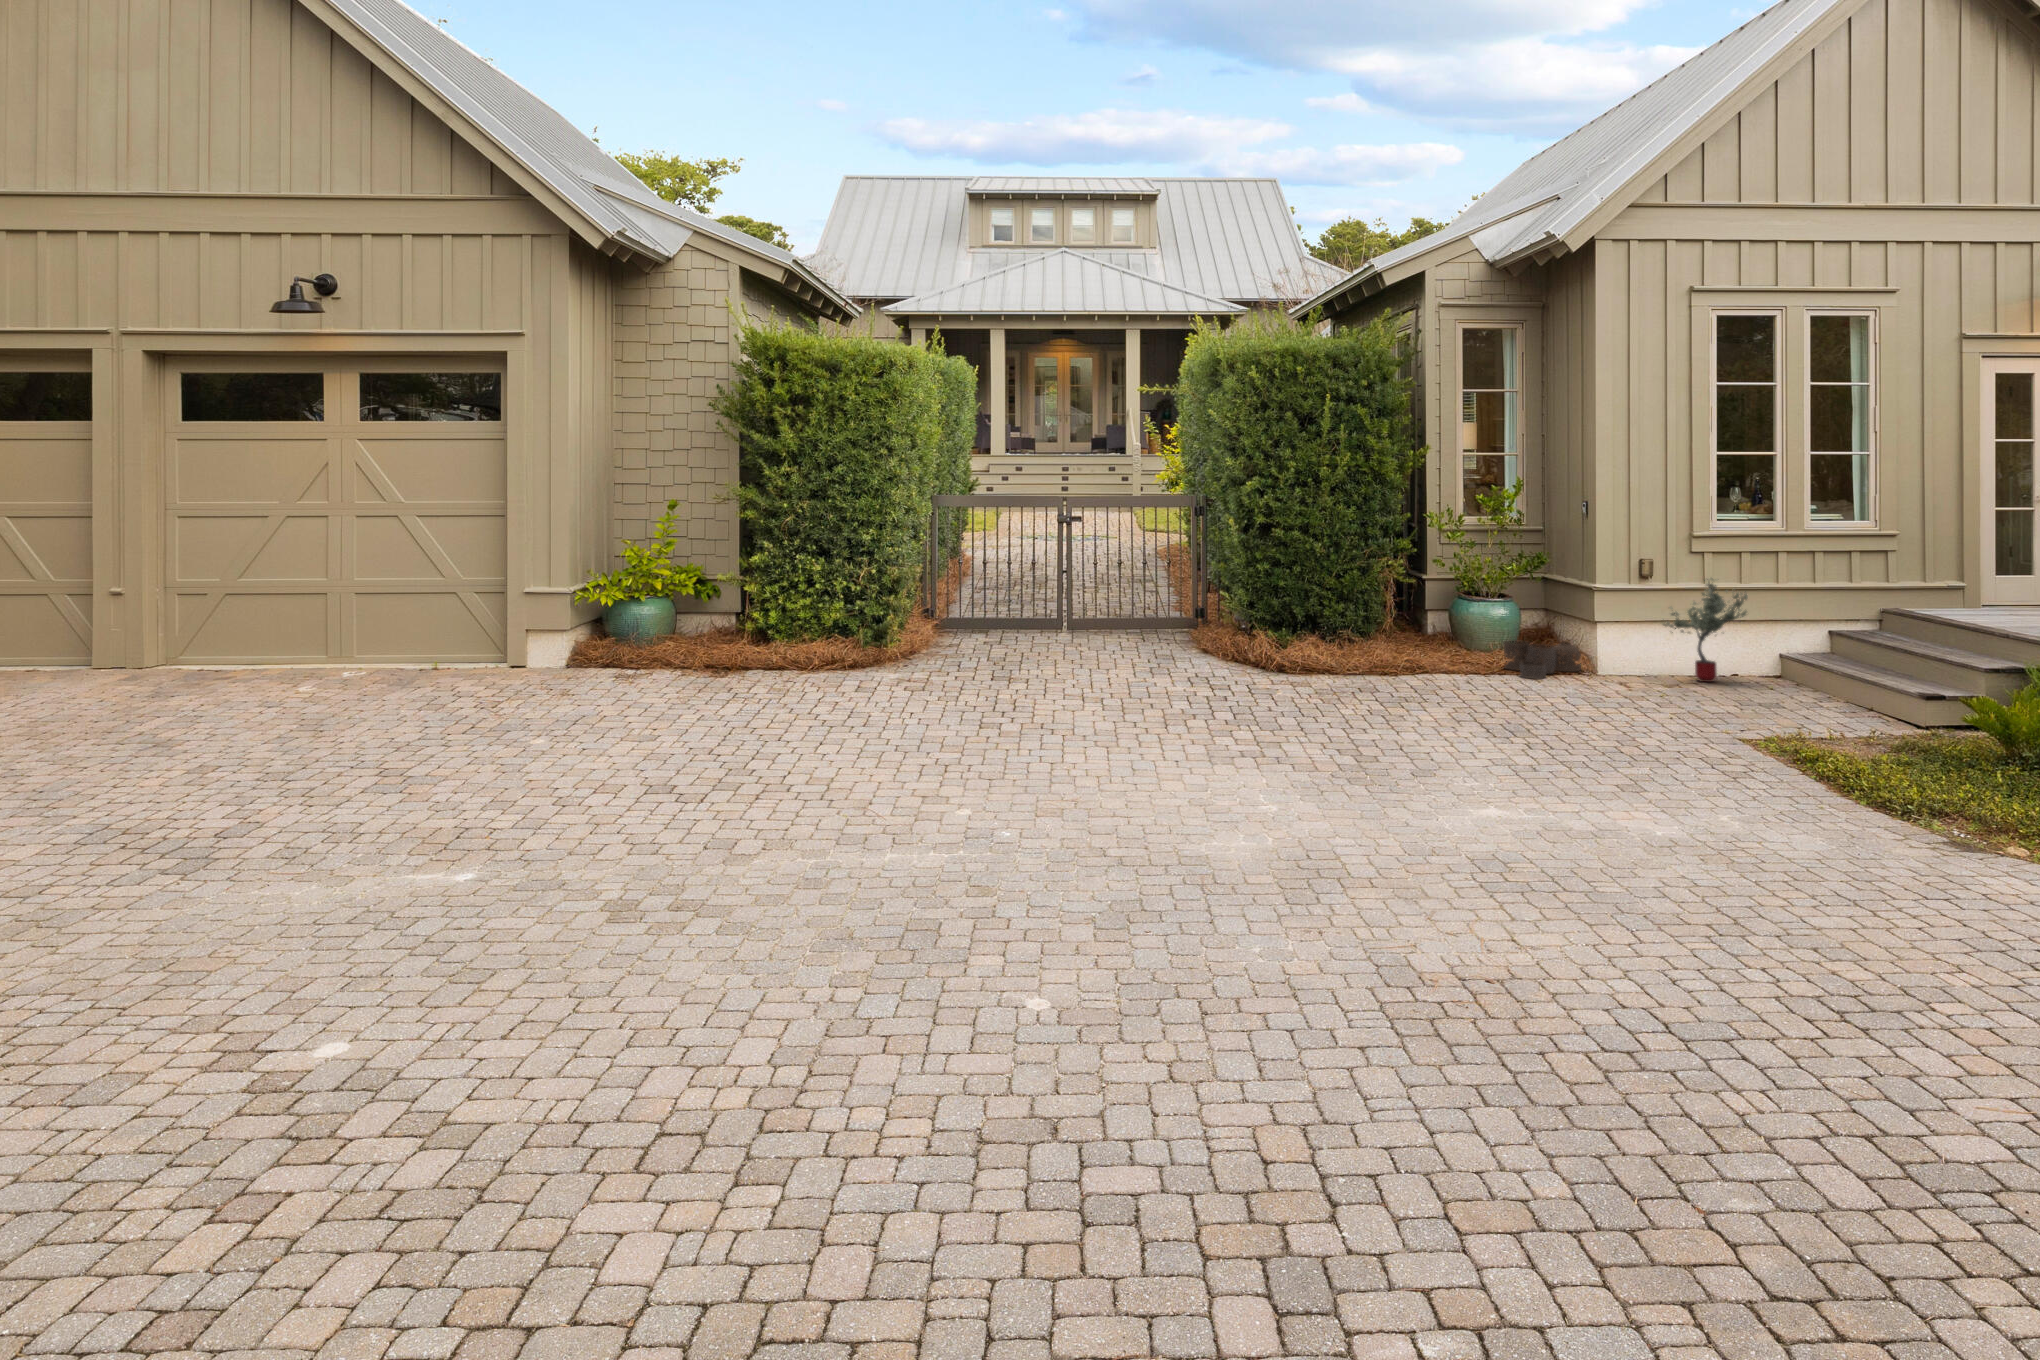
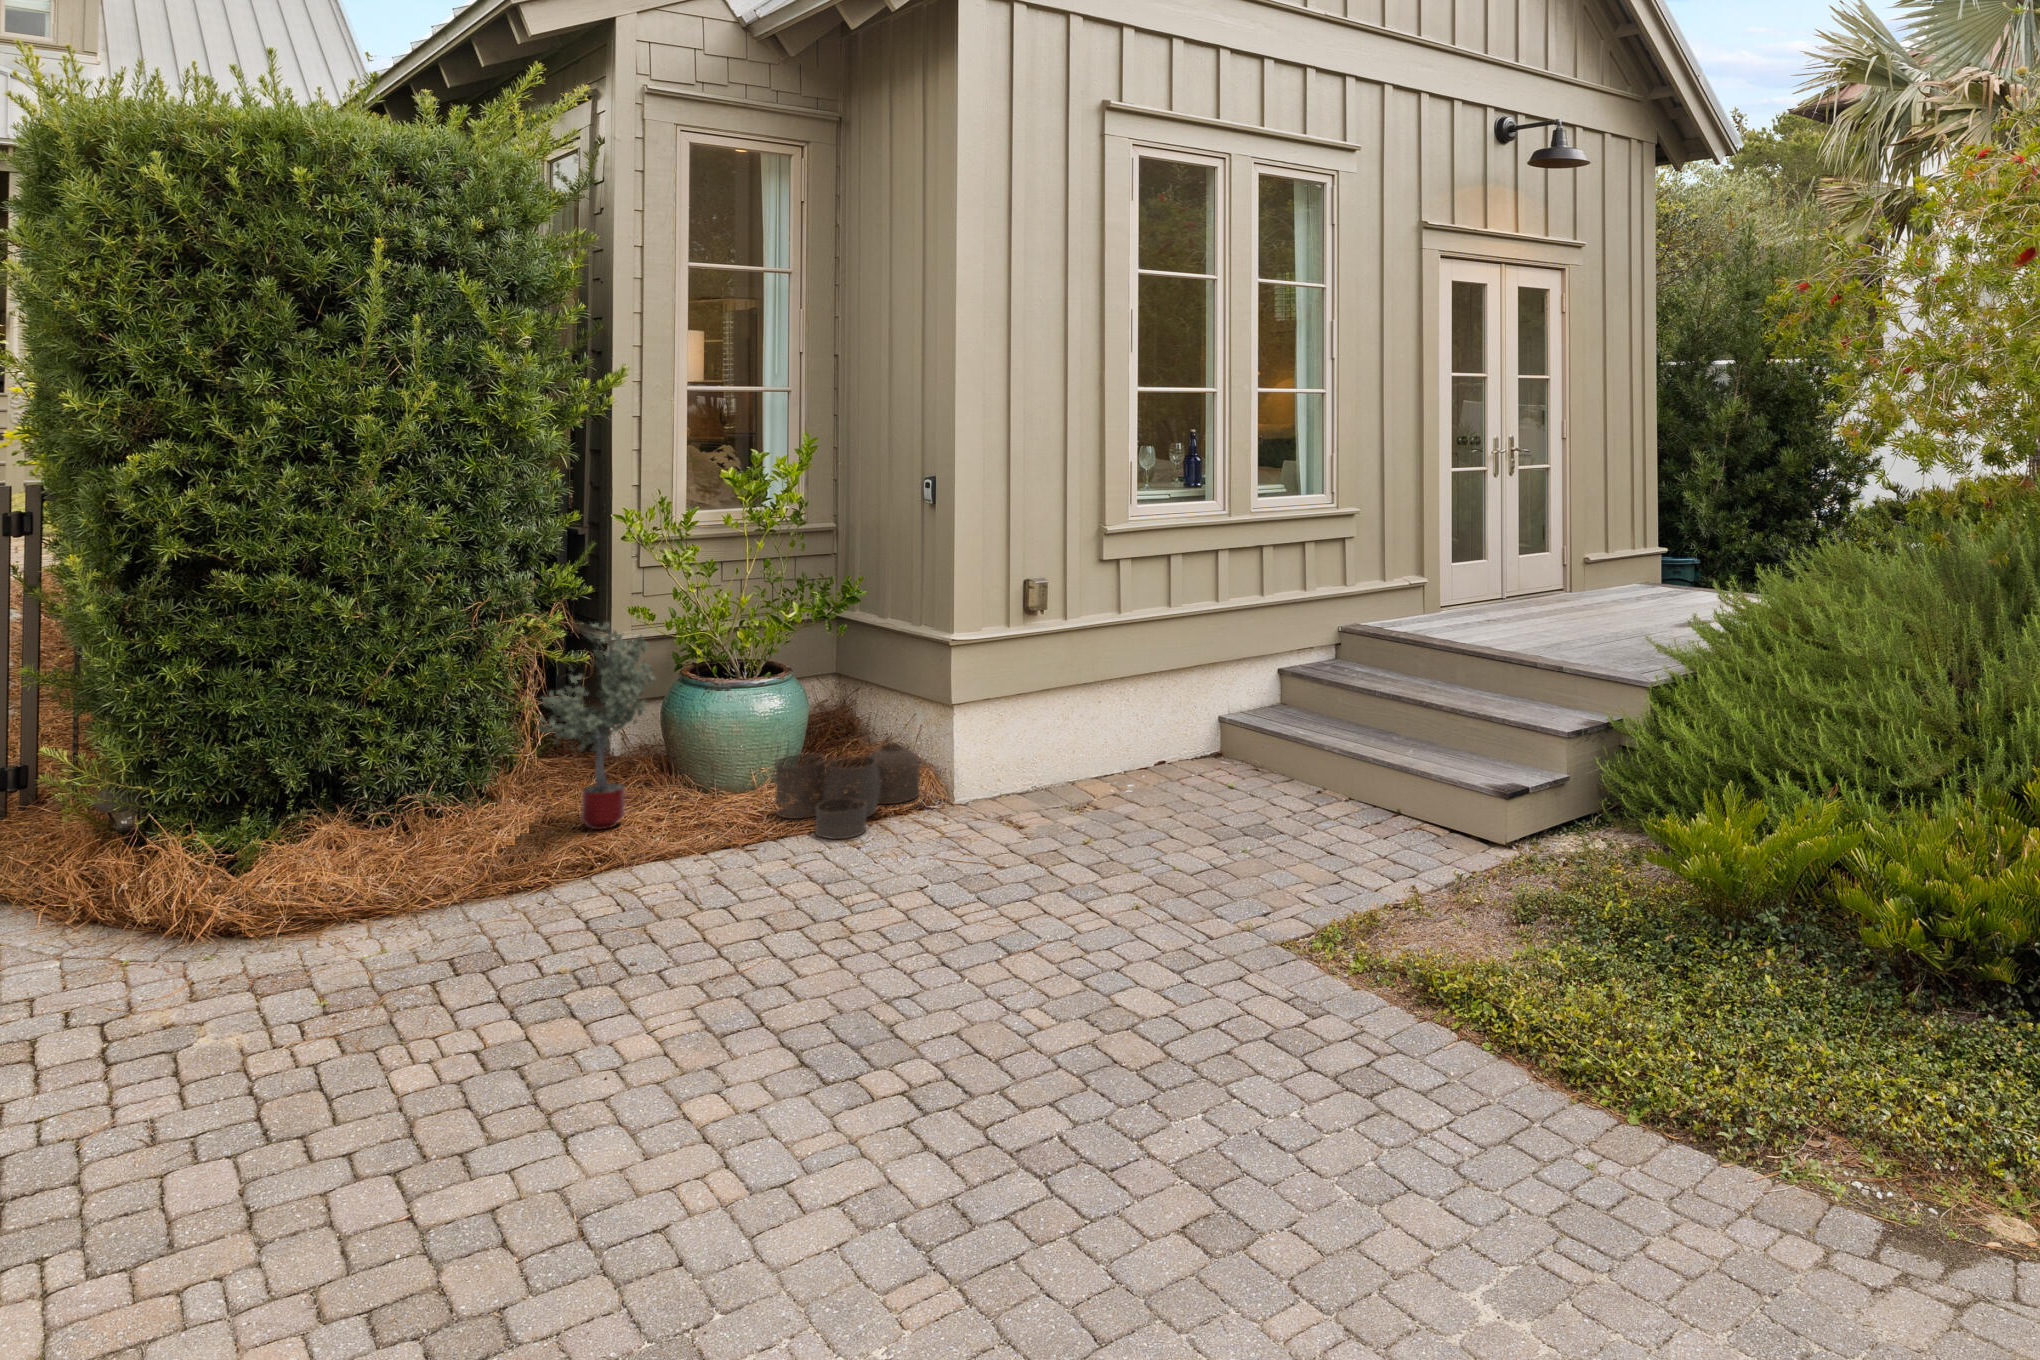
potted tree: present [1663,578,1748,682] -> present [538,622,655,829]

